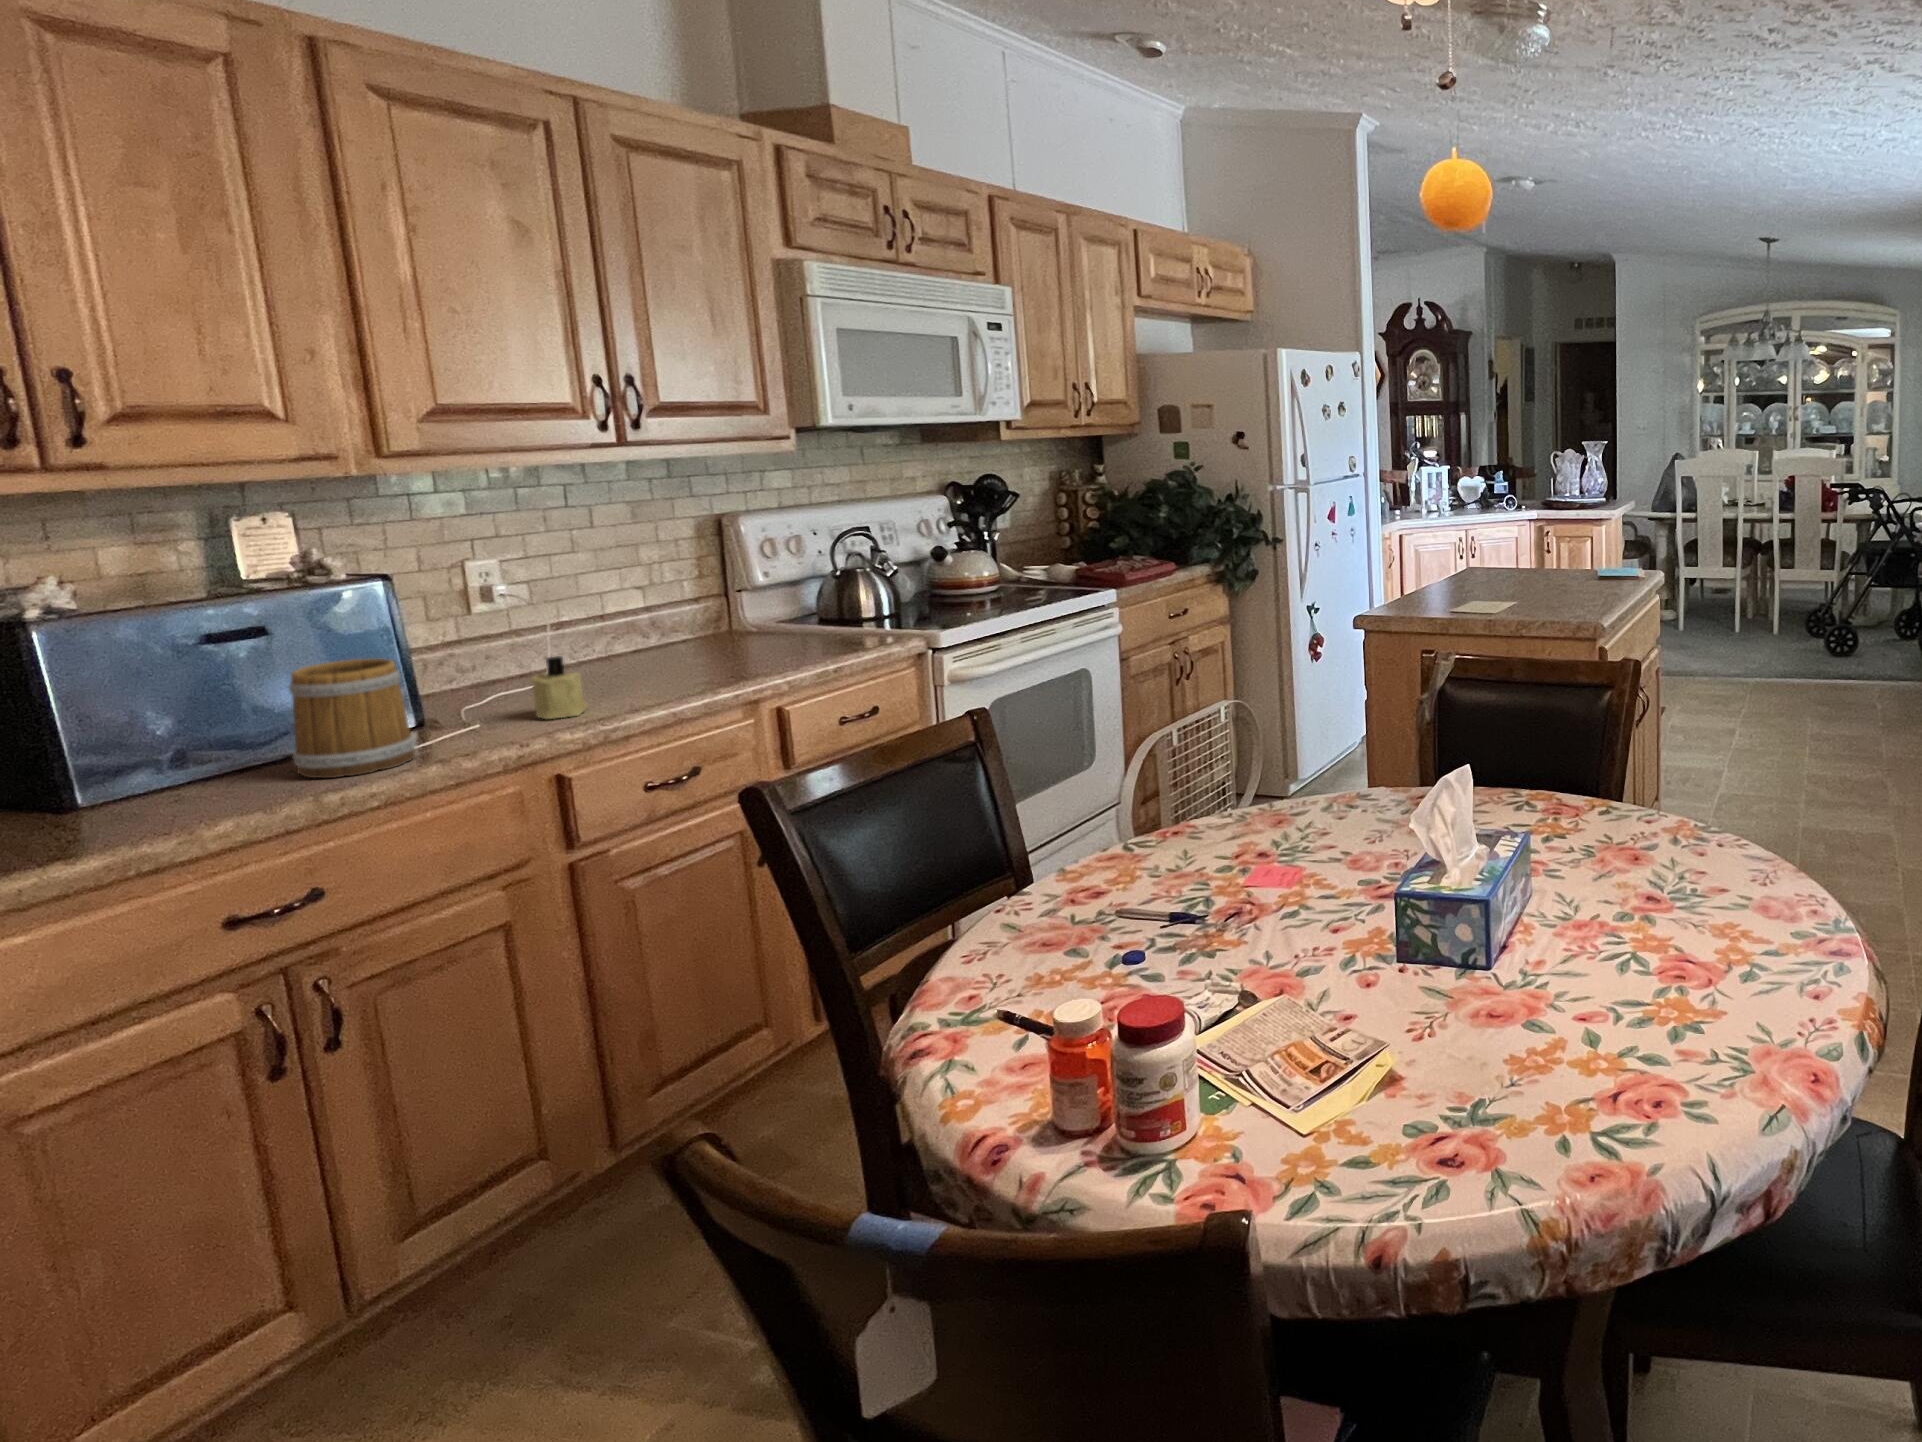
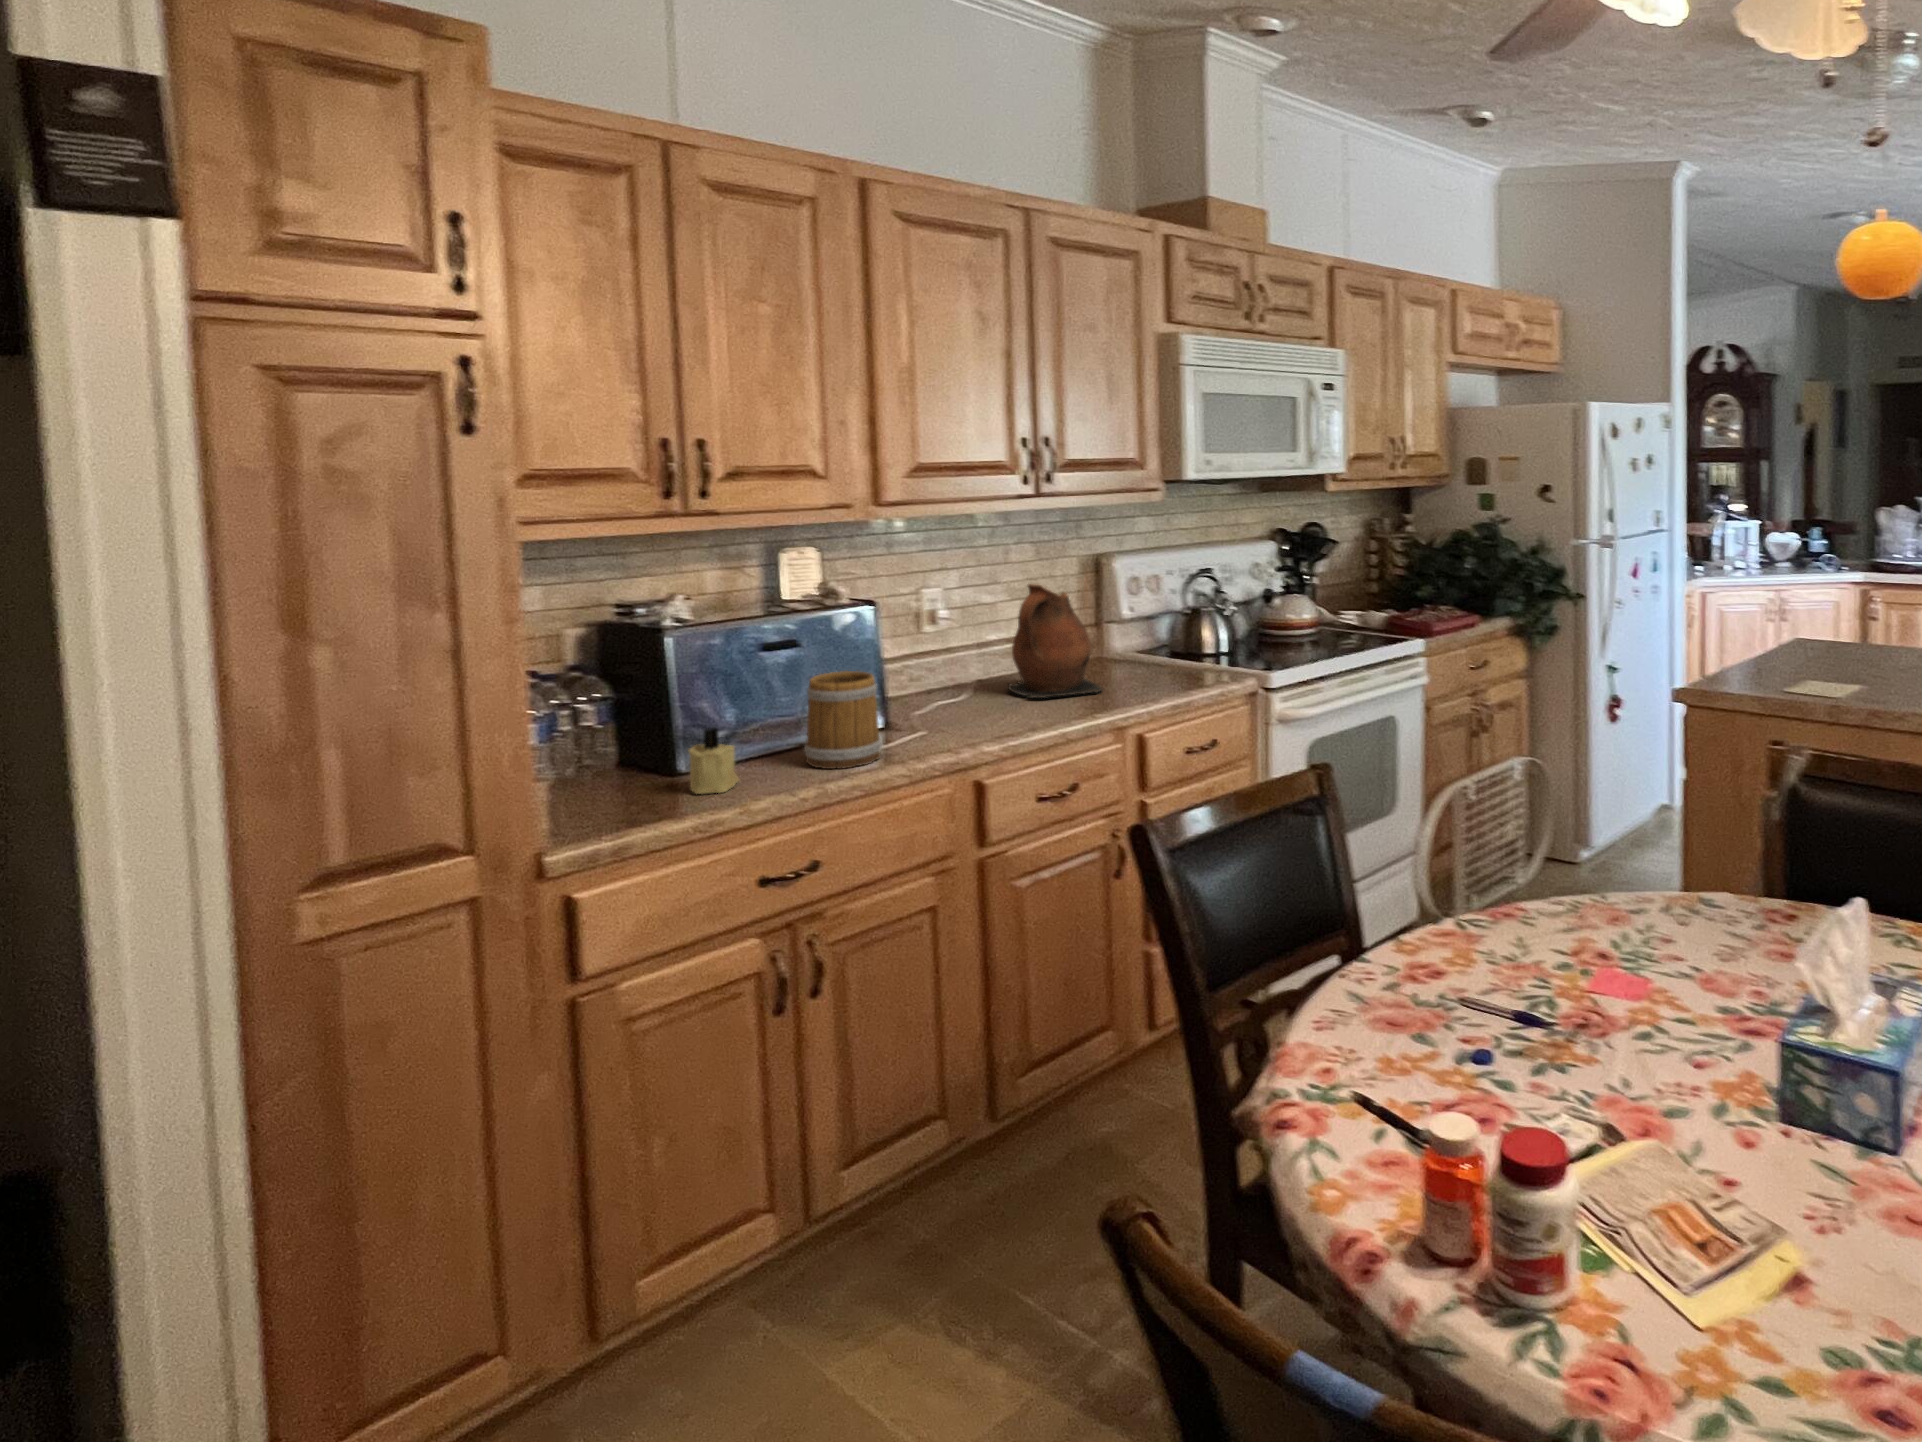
ceramic pitcher: none [600,547,737,677] -> present [1007,584,1103,698]
candle: present [531,656,588,719] -> present [689,728,739,794]

